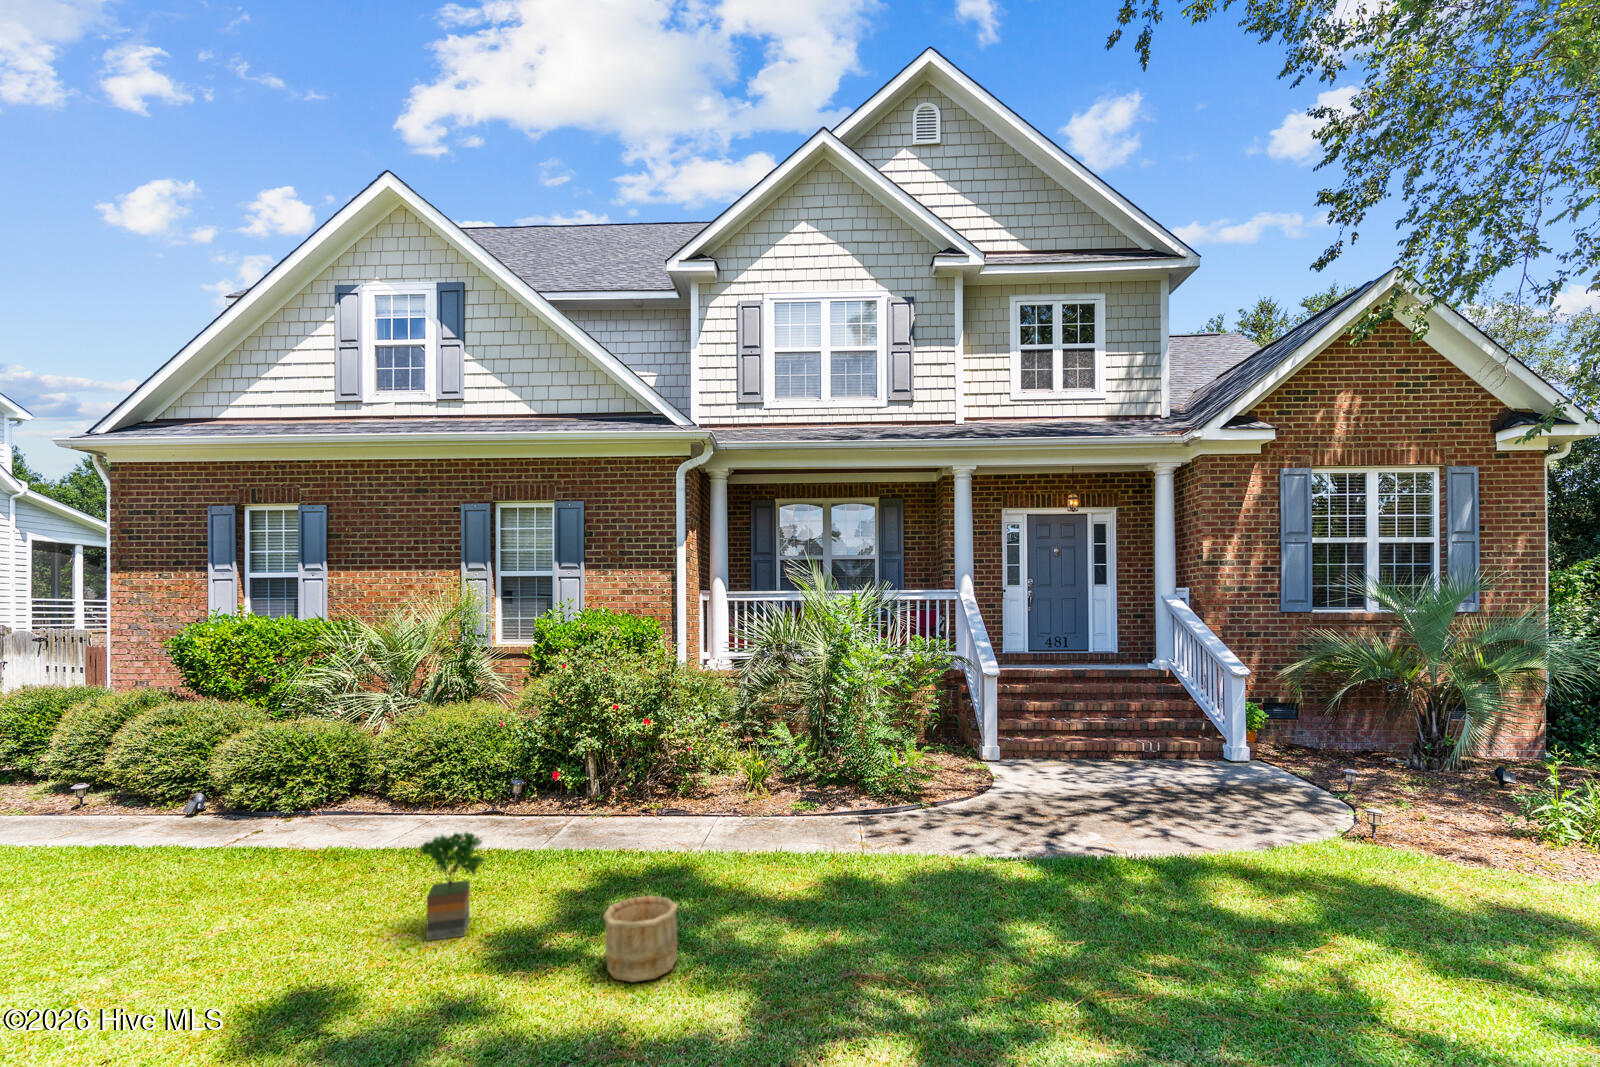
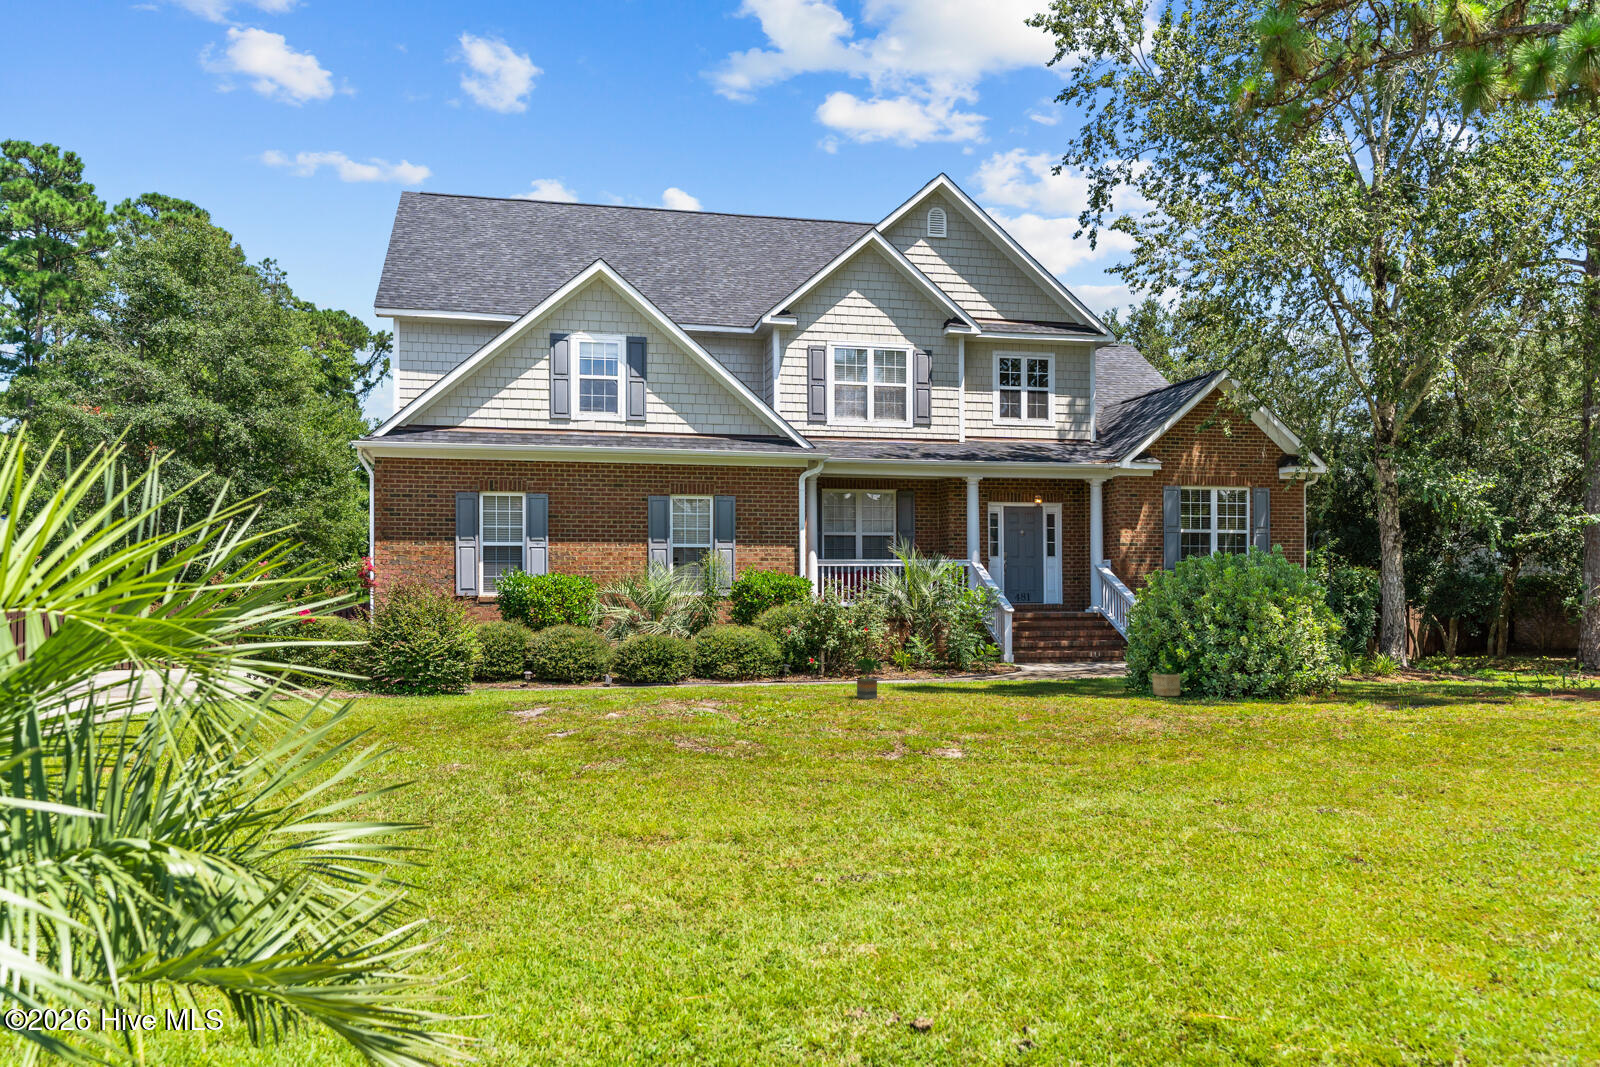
wooden bucket: present [603,896,678,982] -> present [1152,673,1180,696]

